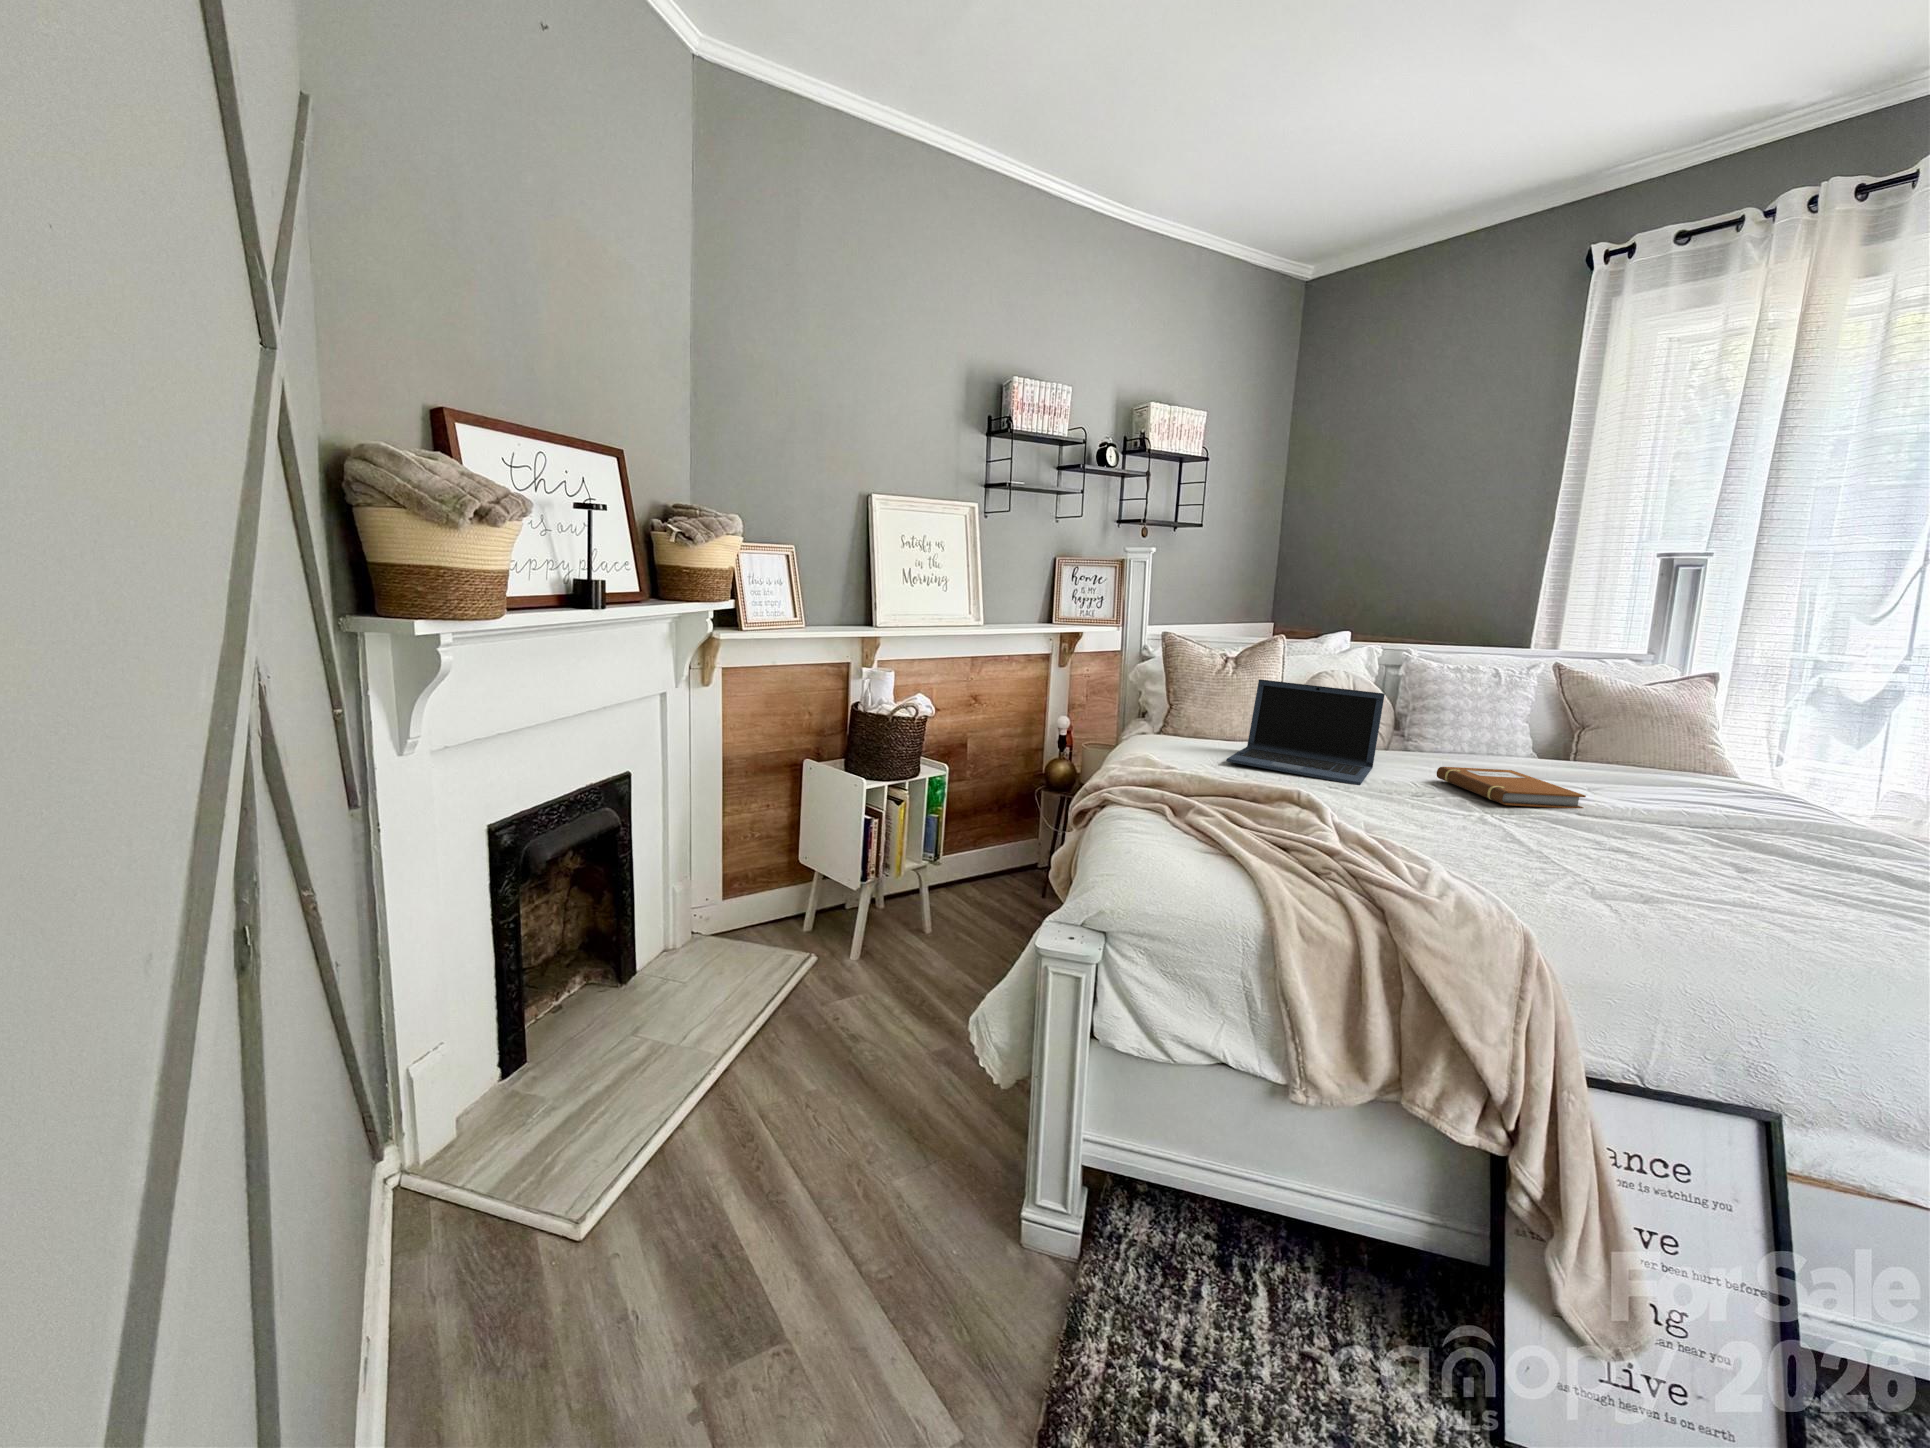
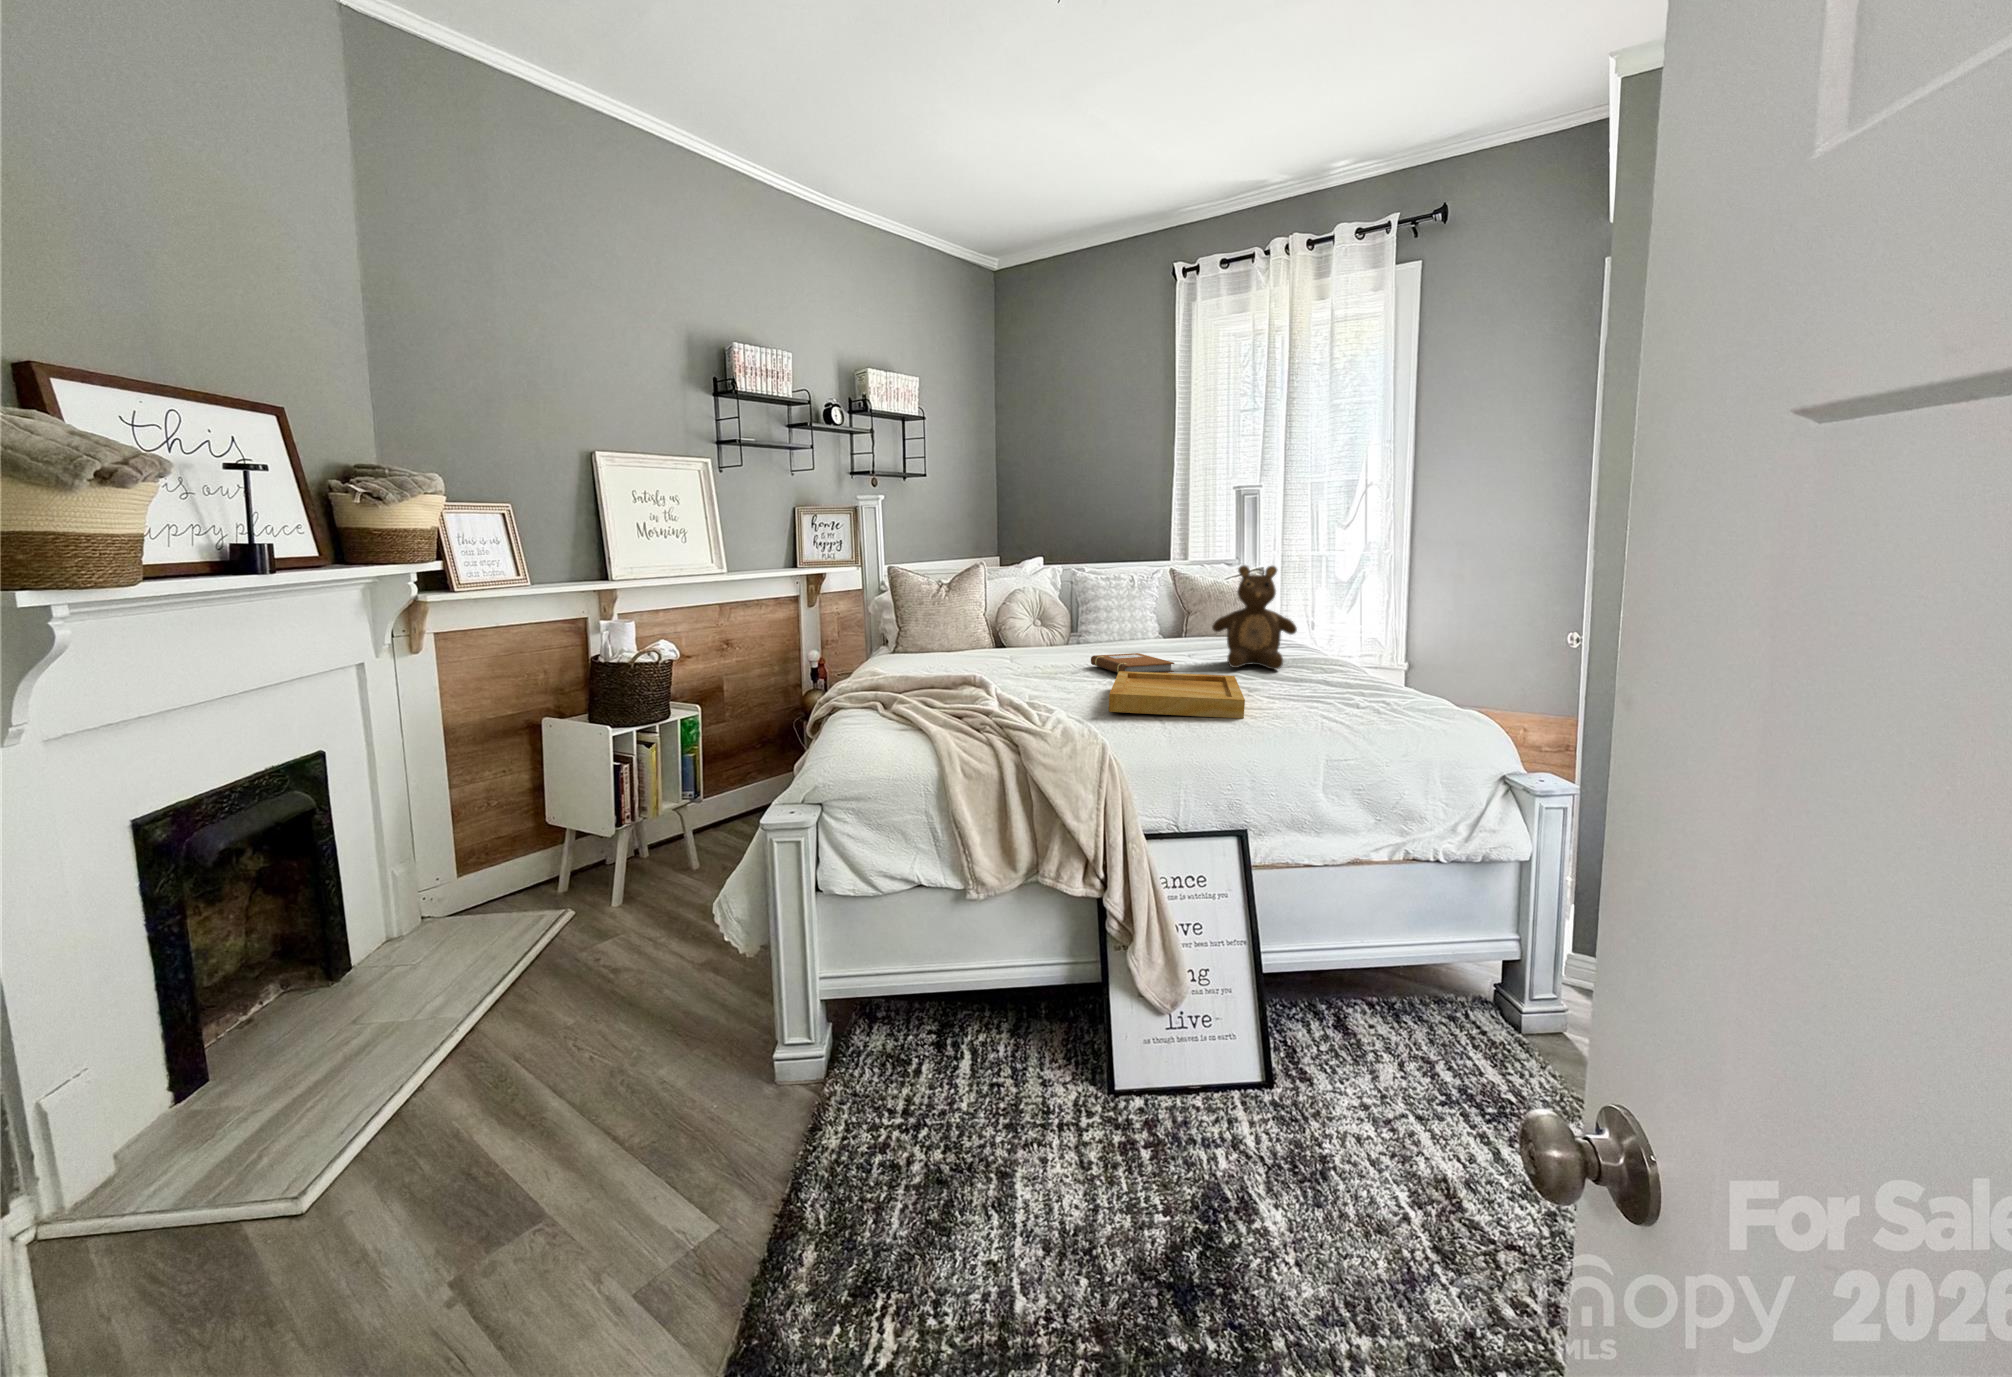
teddy bear: none [1653,665,1831,832] -> present [1212,565,1297,670]
laptop: present [1226,679,1385,785] -> none [945,603,1056,676]
tray: none [1499,801,1783,923] -> present [1109,671,1245,718]

